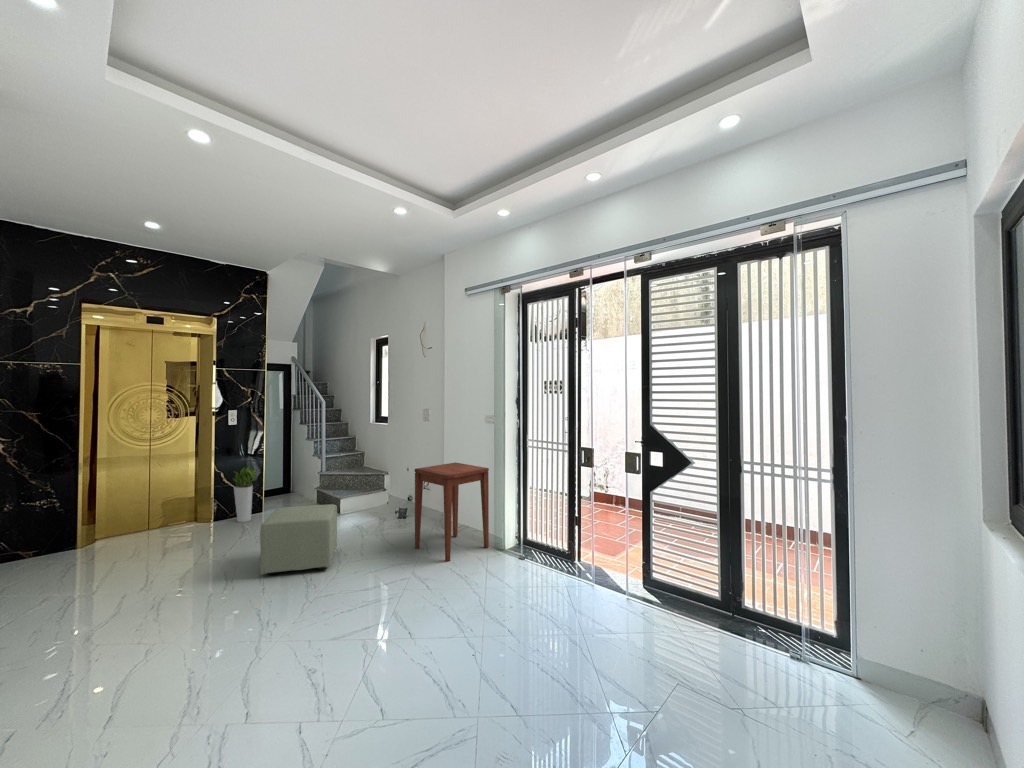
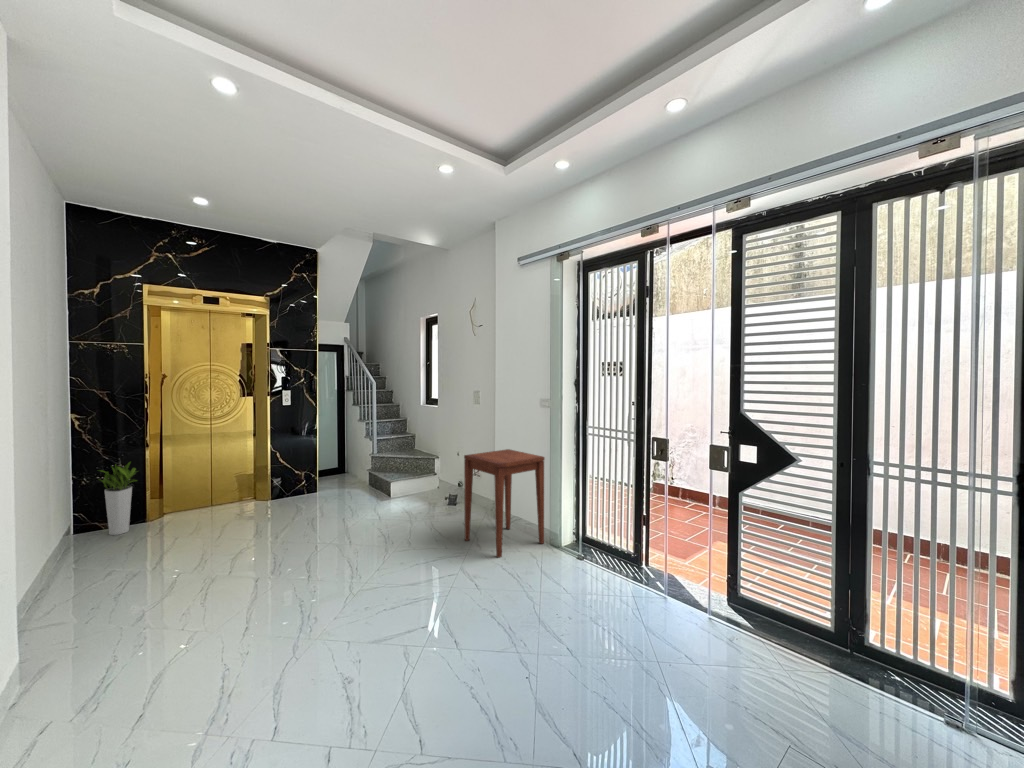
planter: present [233,466,256,522] -> present [101,462,137,535]
ottoman: present [260,504,337,575] -> none [305,490,384,562]

